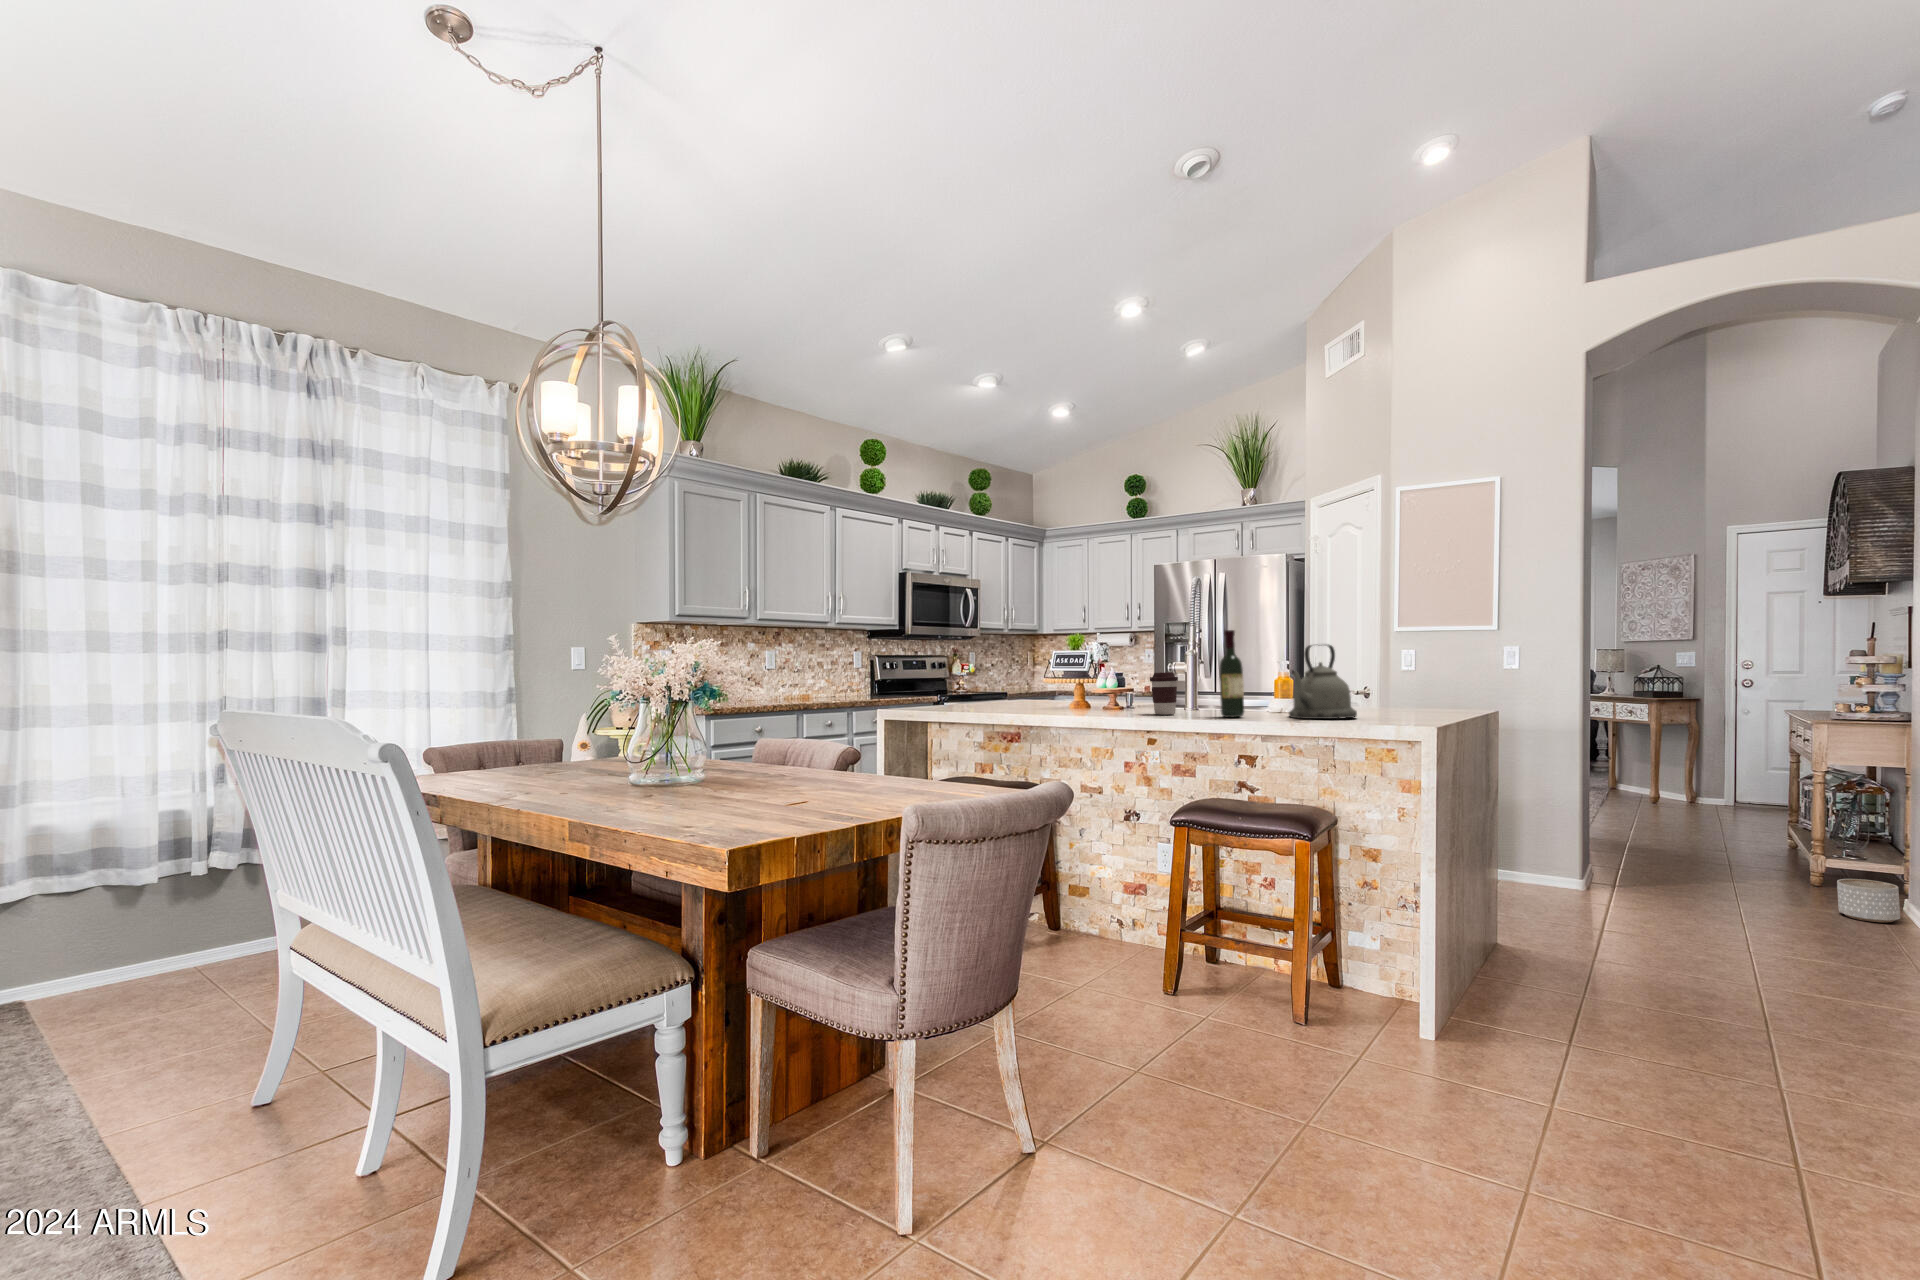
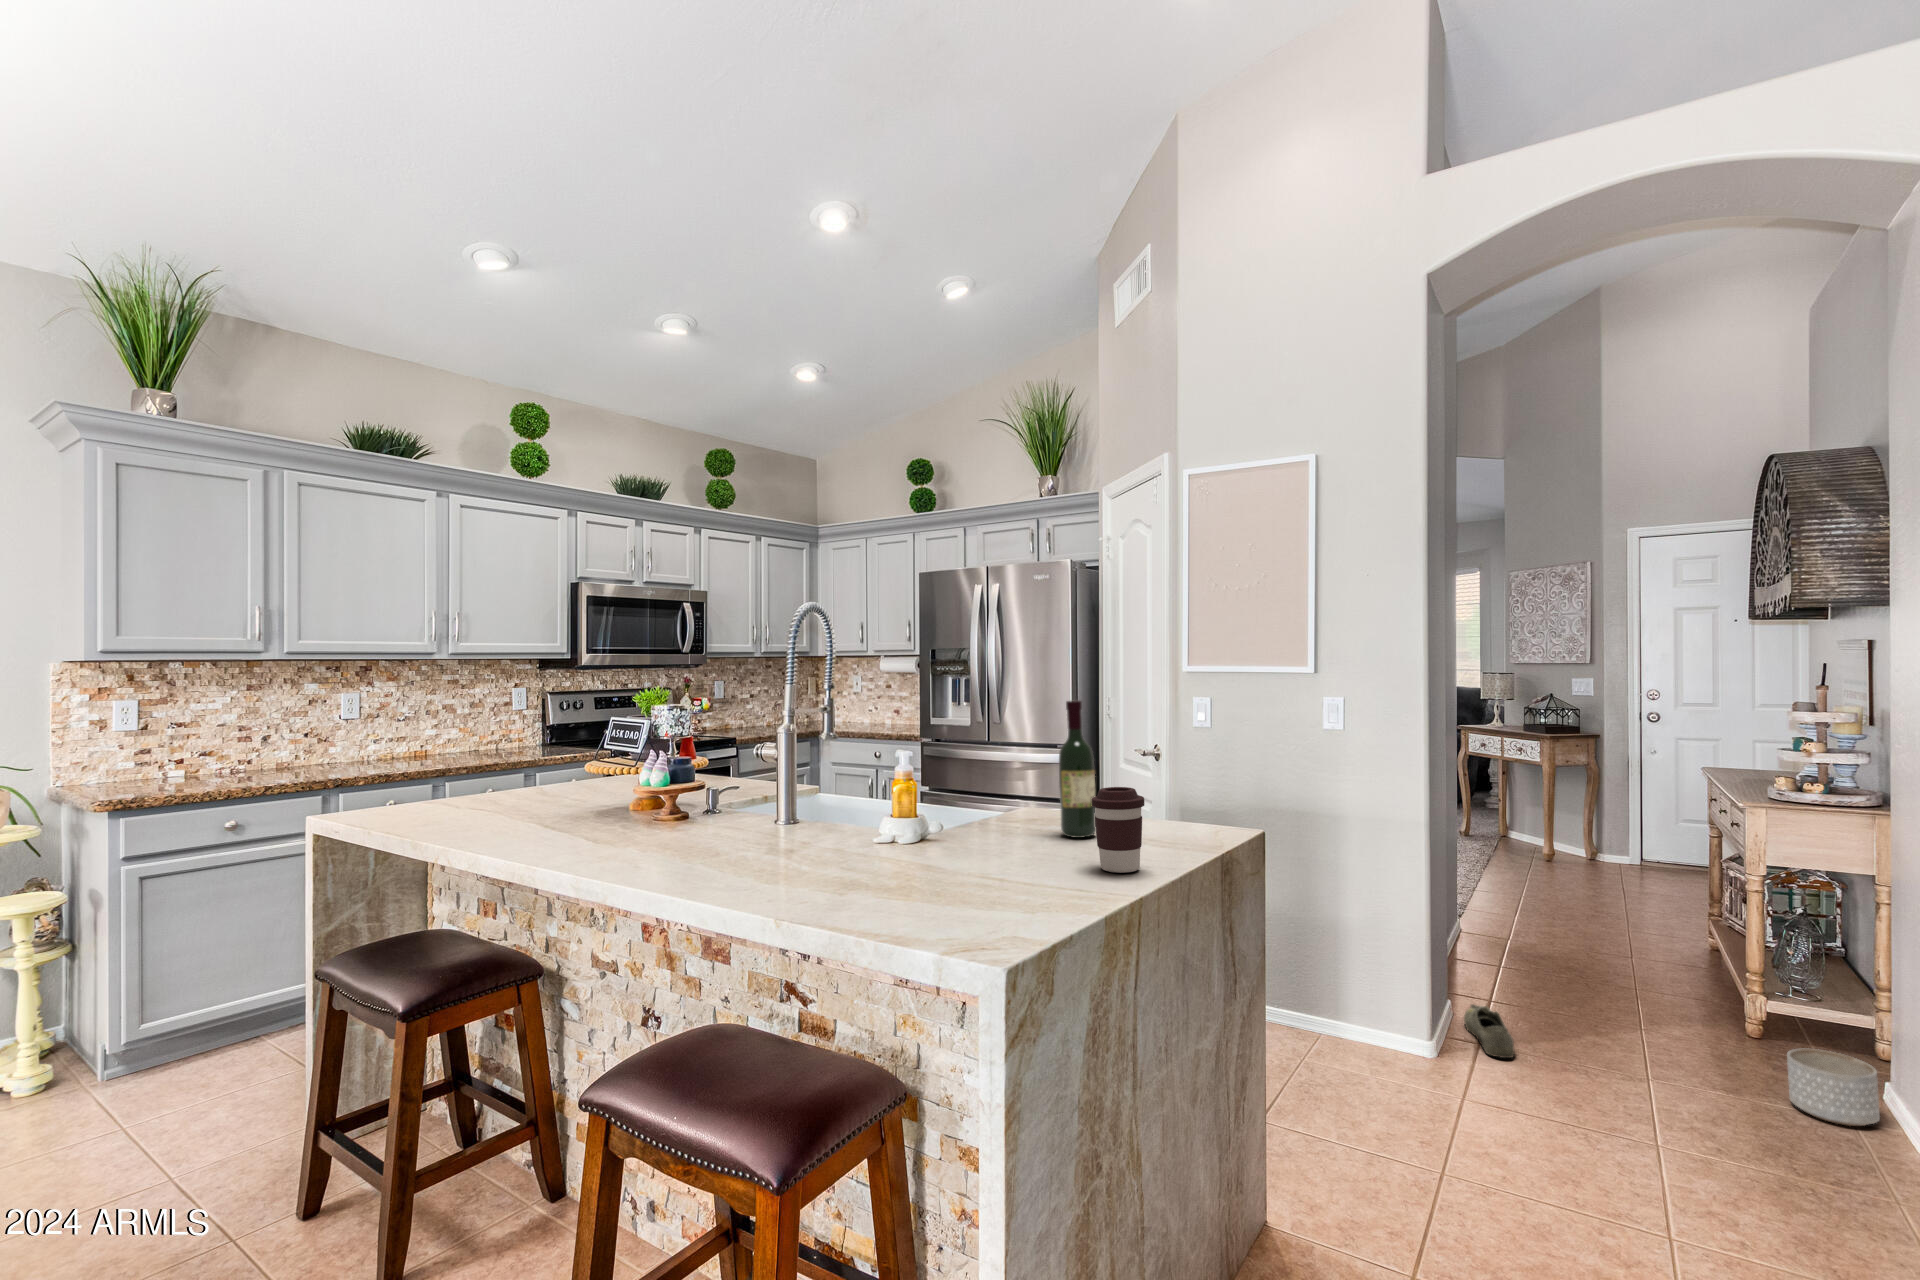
wine bottle: present [1219,630,1245,717] -> present [1059,700,1095,838]
kettle: present [1289,644,1357,719] -> none [816,739,963,894]
coffee cup: present [1150,672,1178,715] -> present [1091,787,1145,873]
shoe: none [1603,861,1642,892] -> present [1464,1004,1514,1058]

